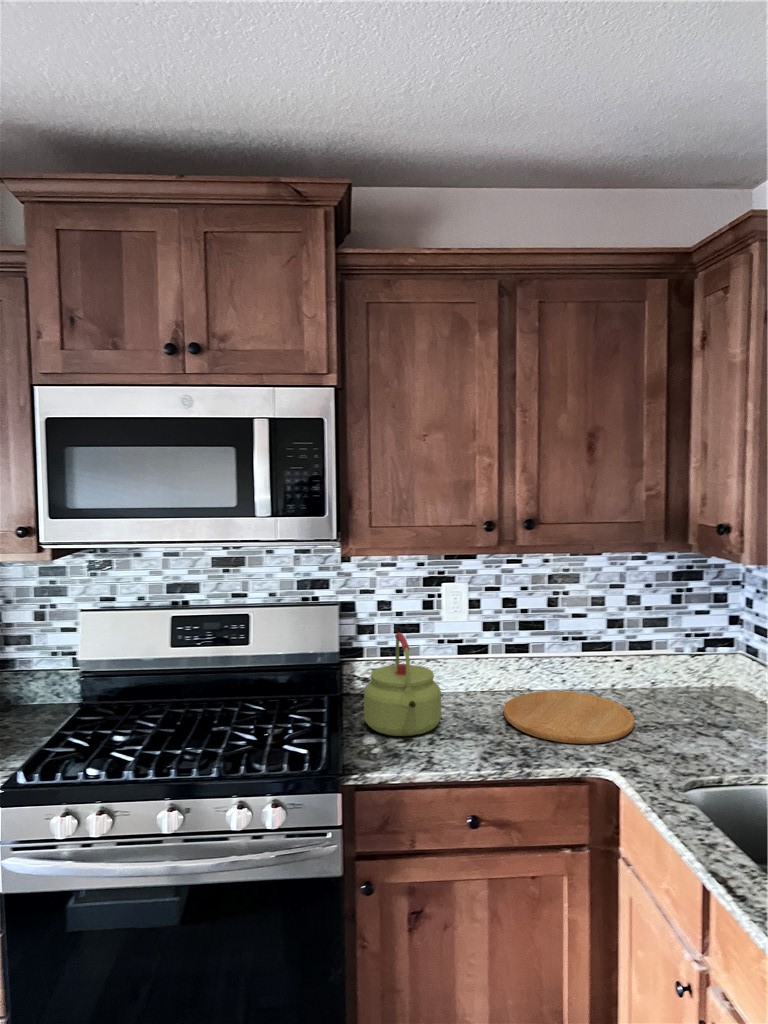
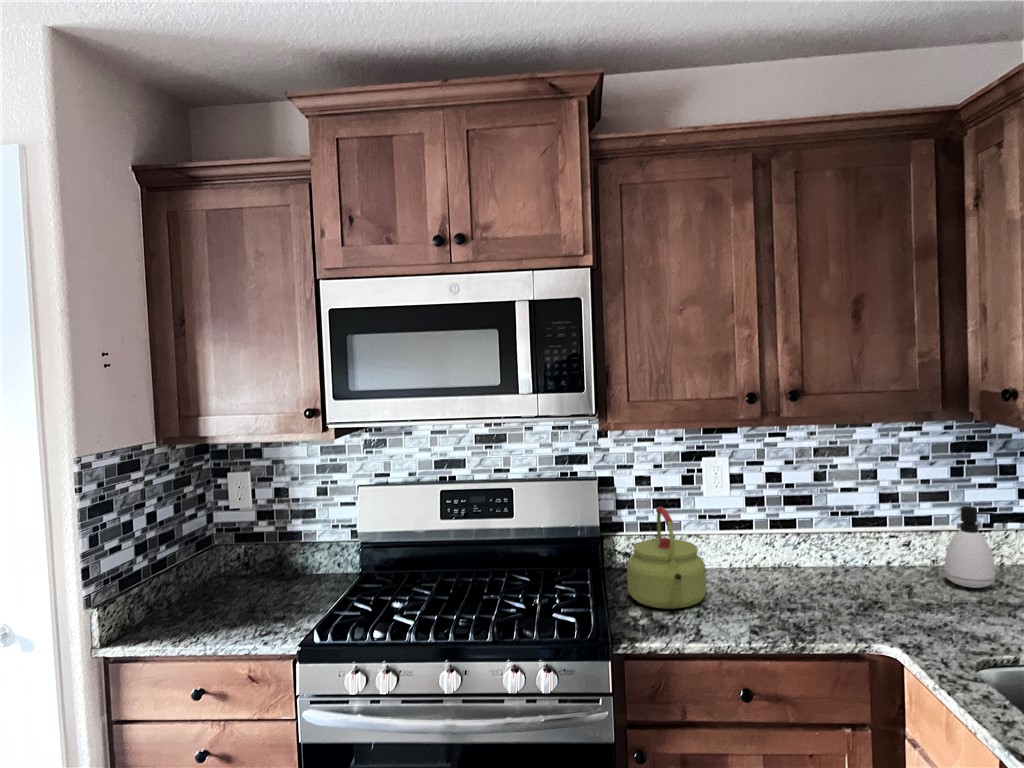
soap dispenser: none [661,632,708,708] -> present [944,506,996,588]
cutting board: present [504,691,635,744] -> none [771,568,915,620]

